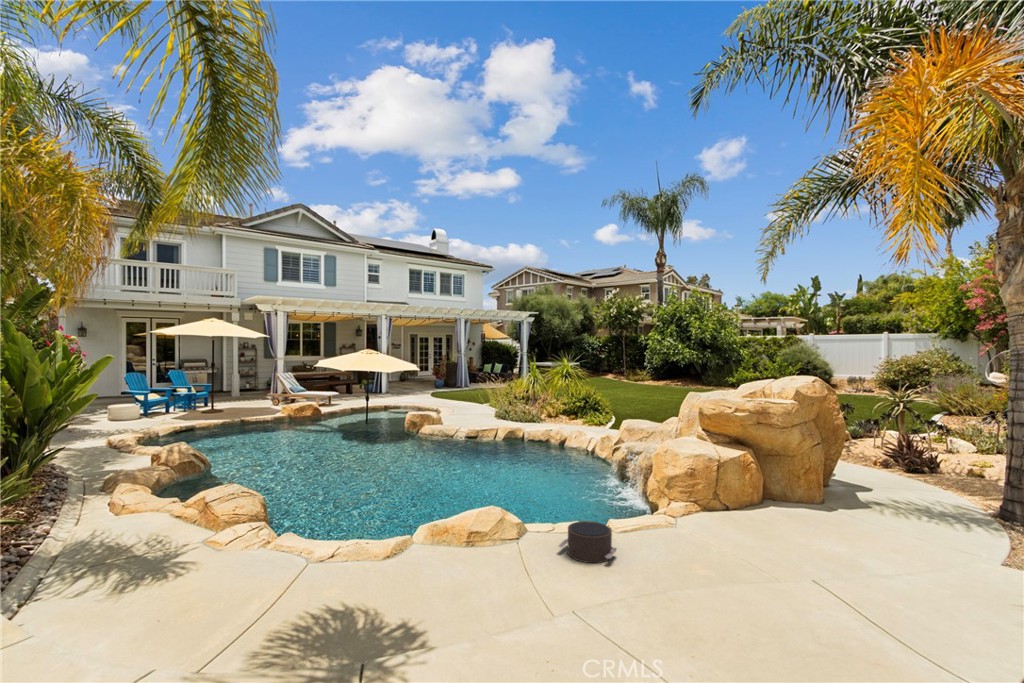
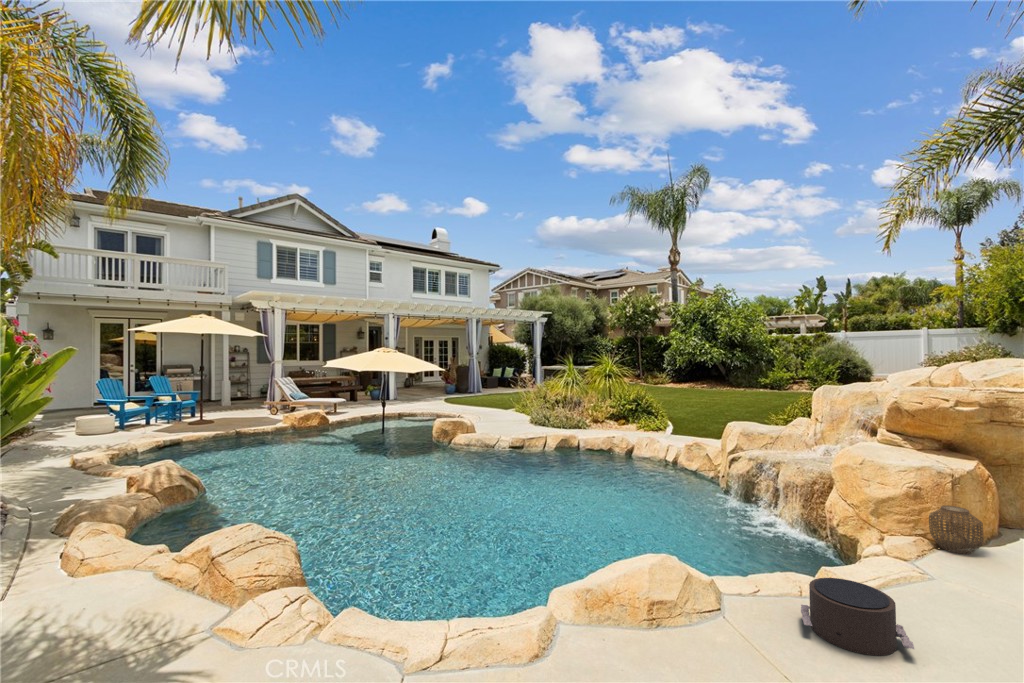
woven basket: none [709,482,740,516] -> present [929,505,983,554]

